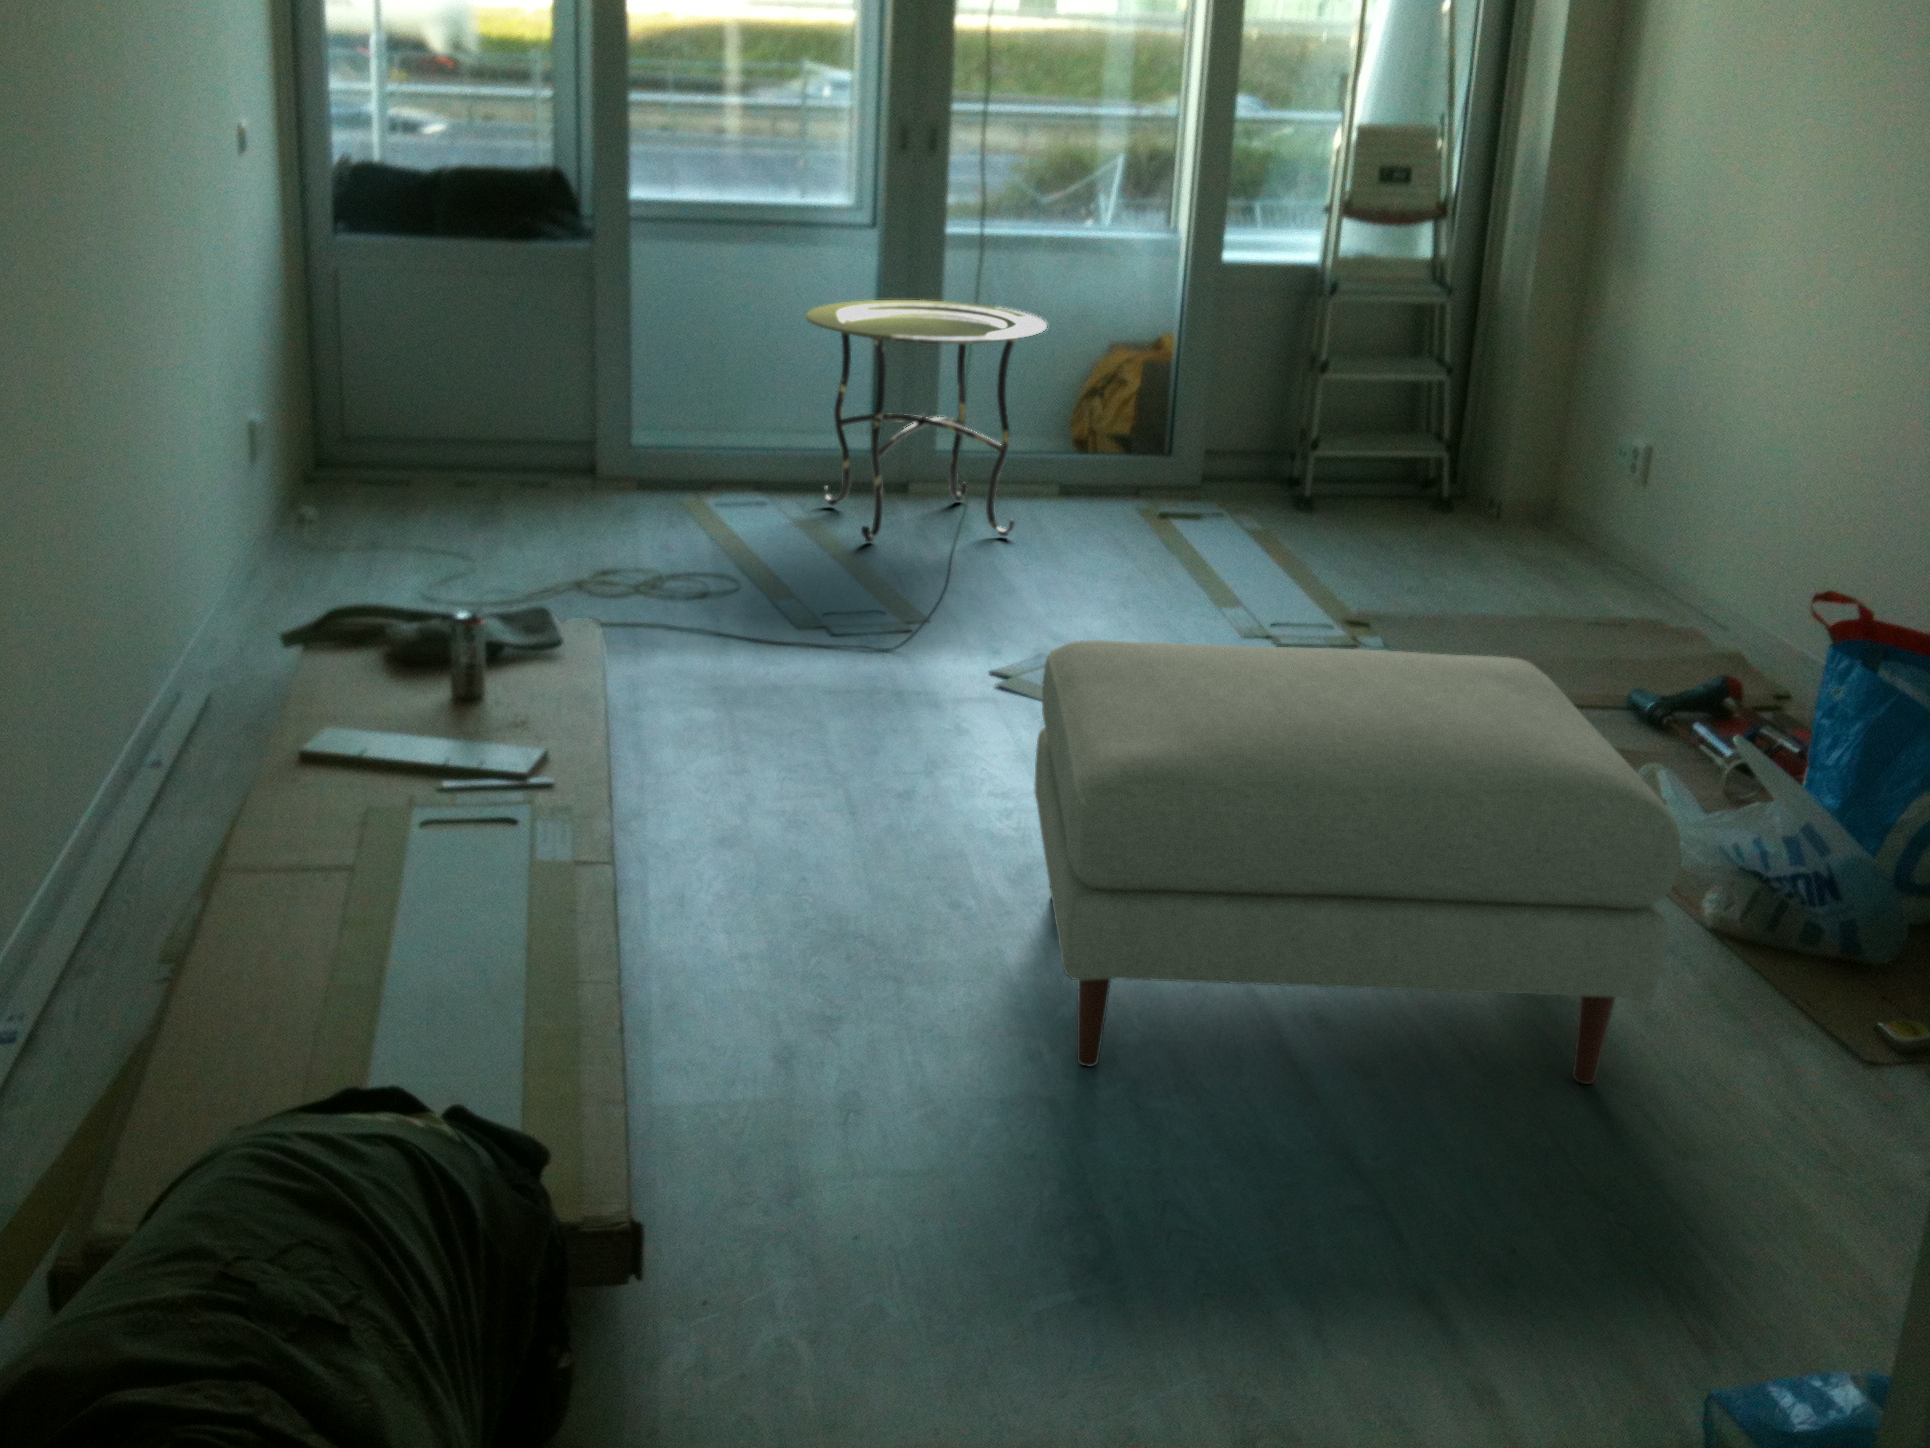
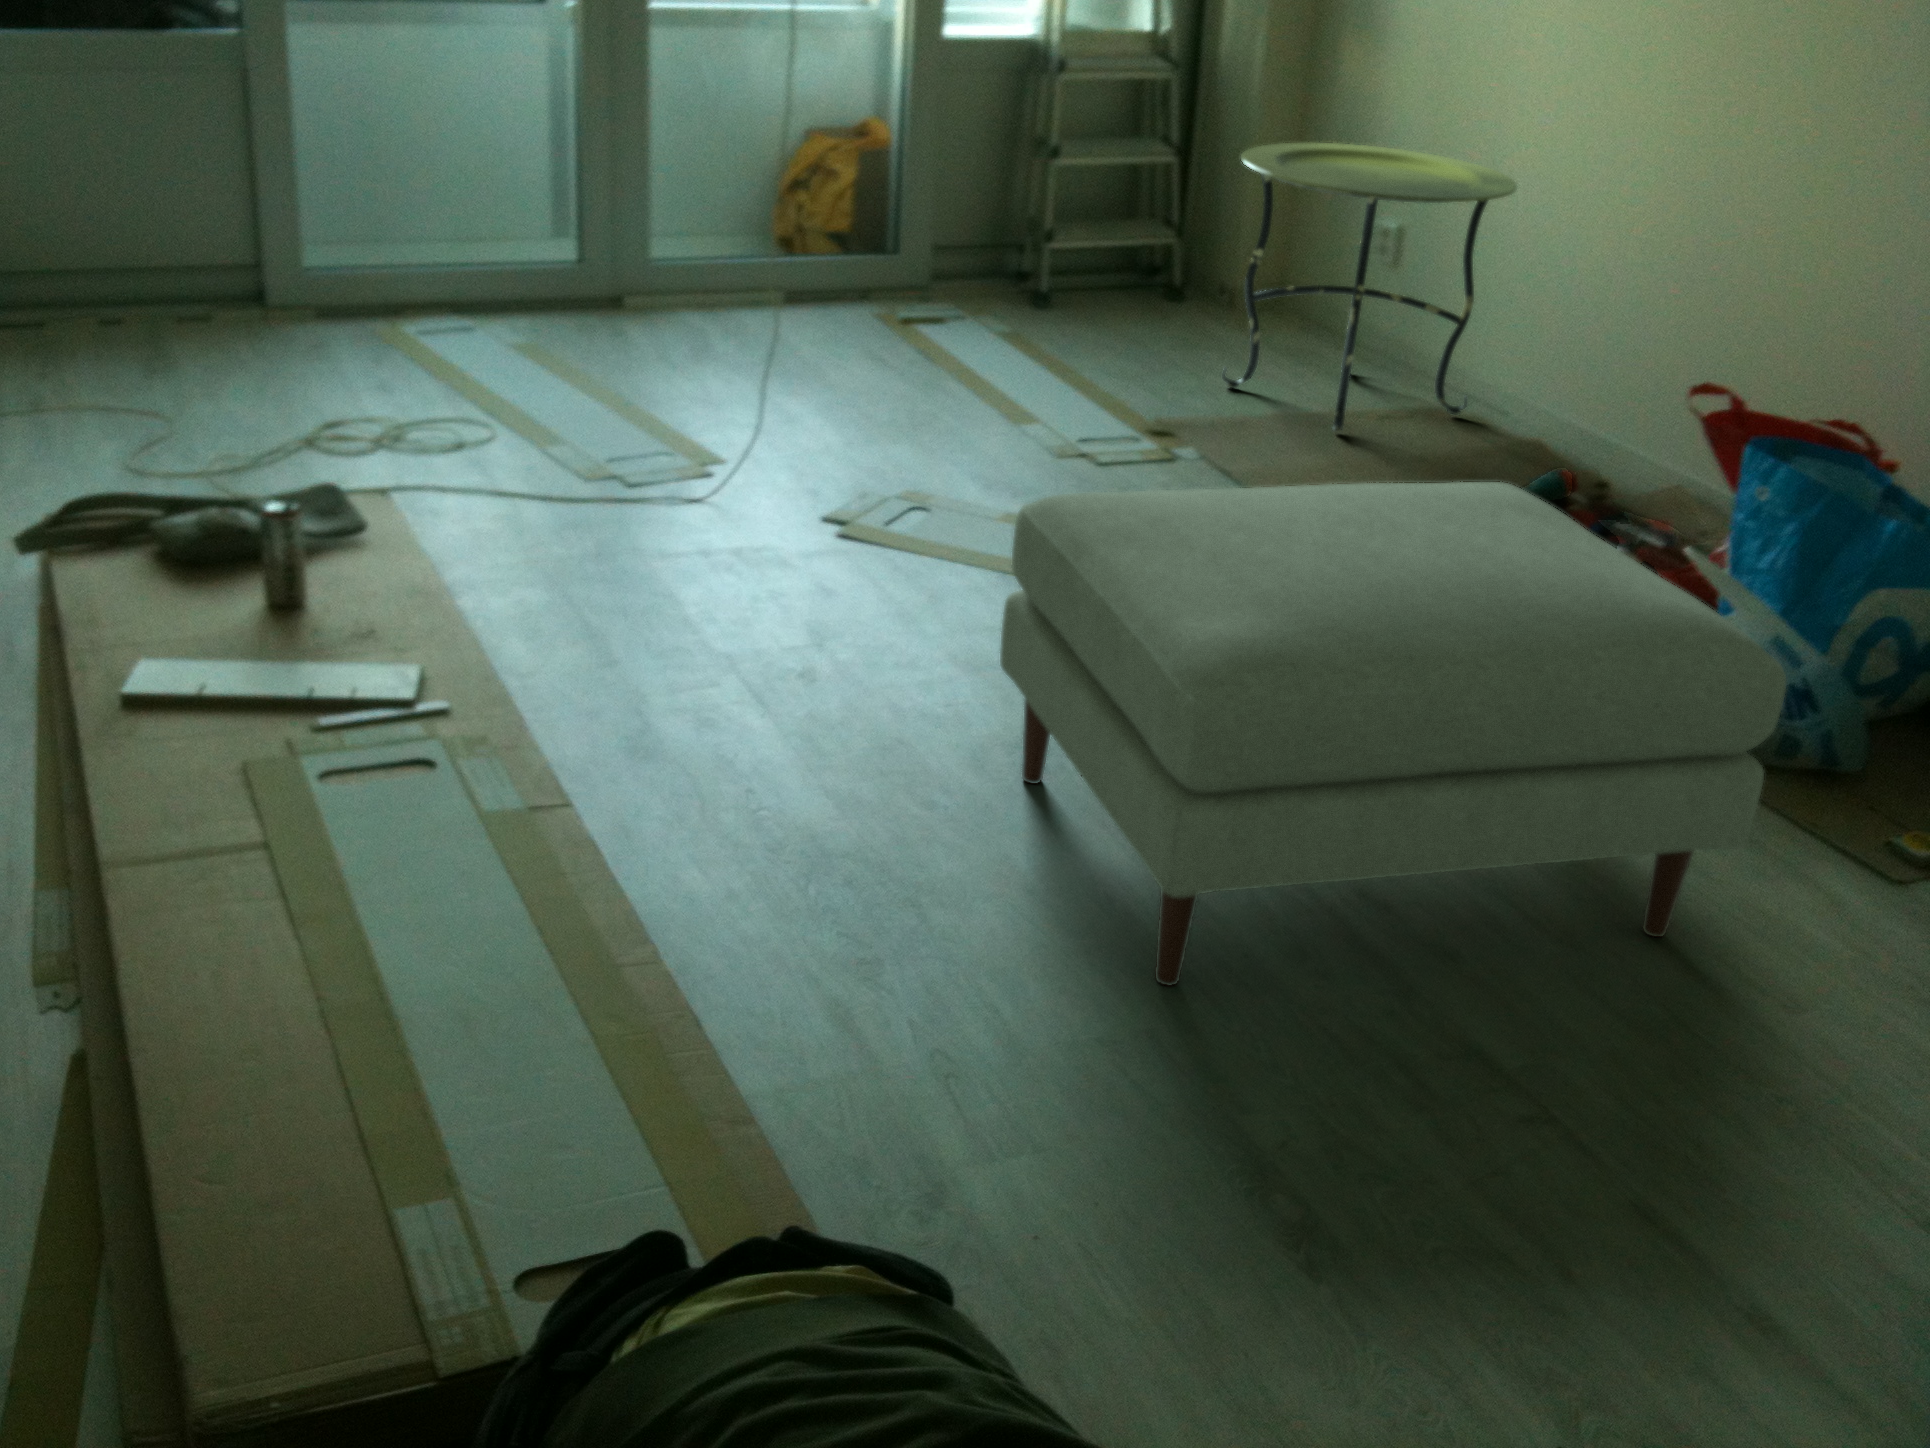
side table: present [805,300,1047,543] -> present [1222,143,1517,433]

